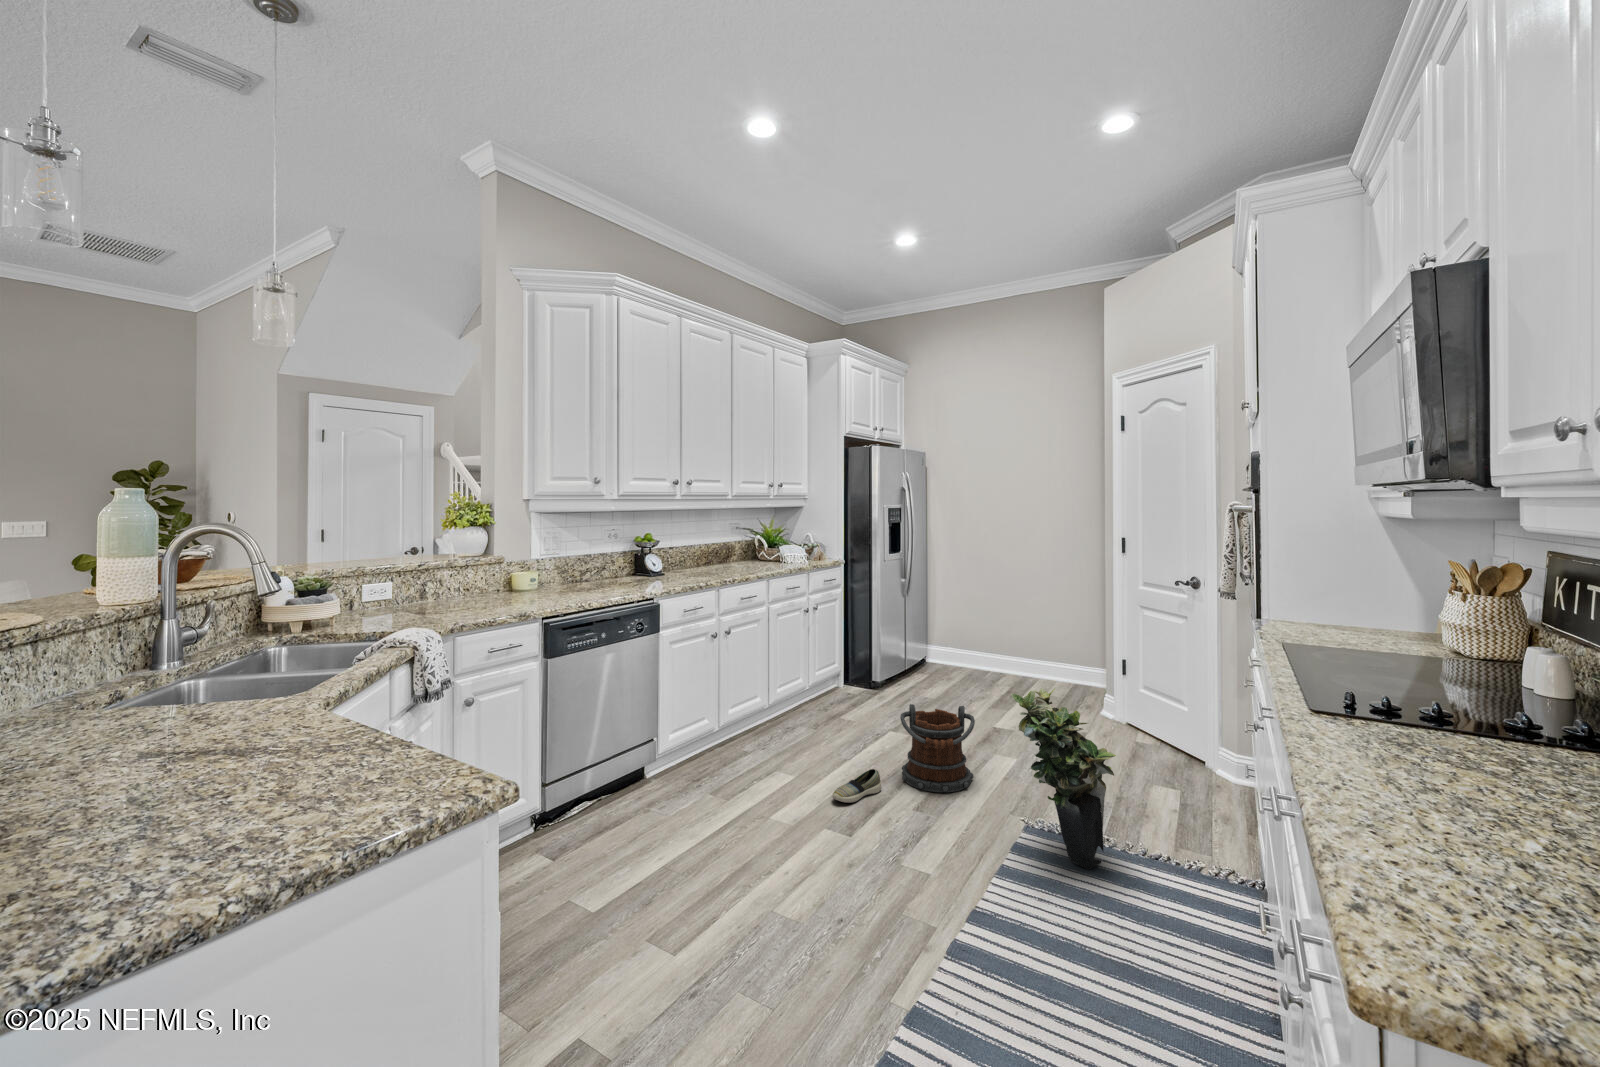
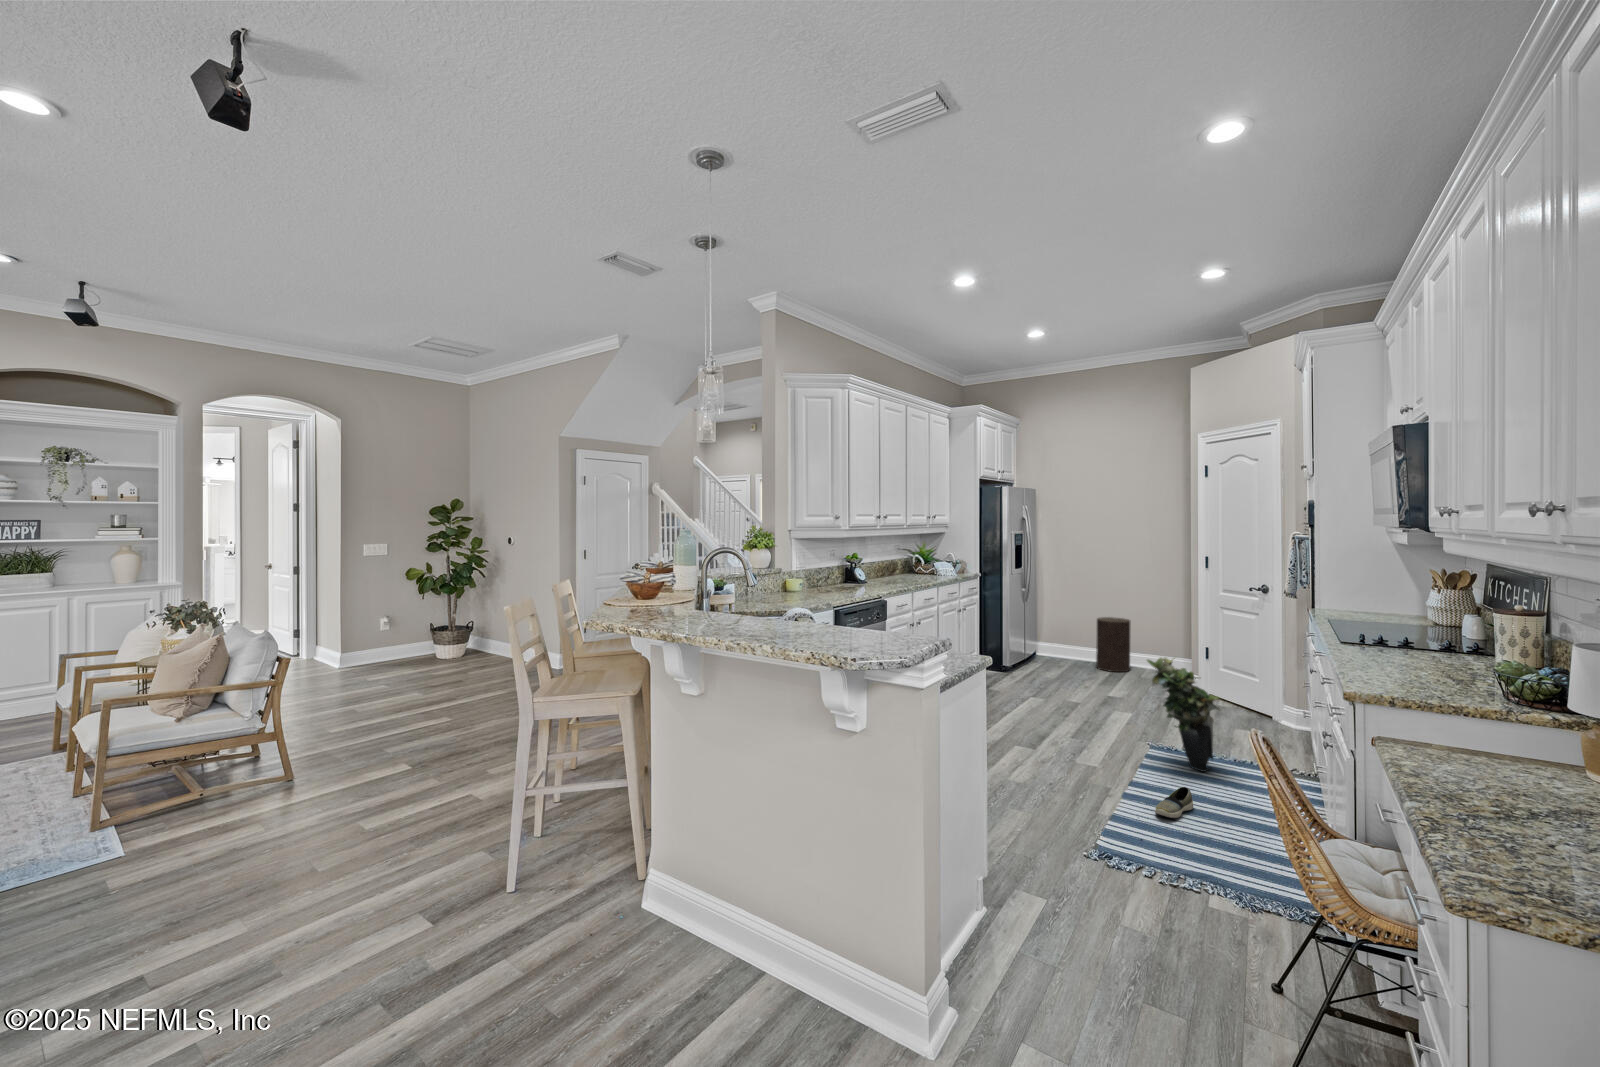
stool: none [992,616,1034,687] -> present [1096,617,1130,672]
bucket: present [900,704,975,792] -> none [1054,673,1109,733]
shoe: present [832,769,882,803] -> present [1155,787,1193,818]

